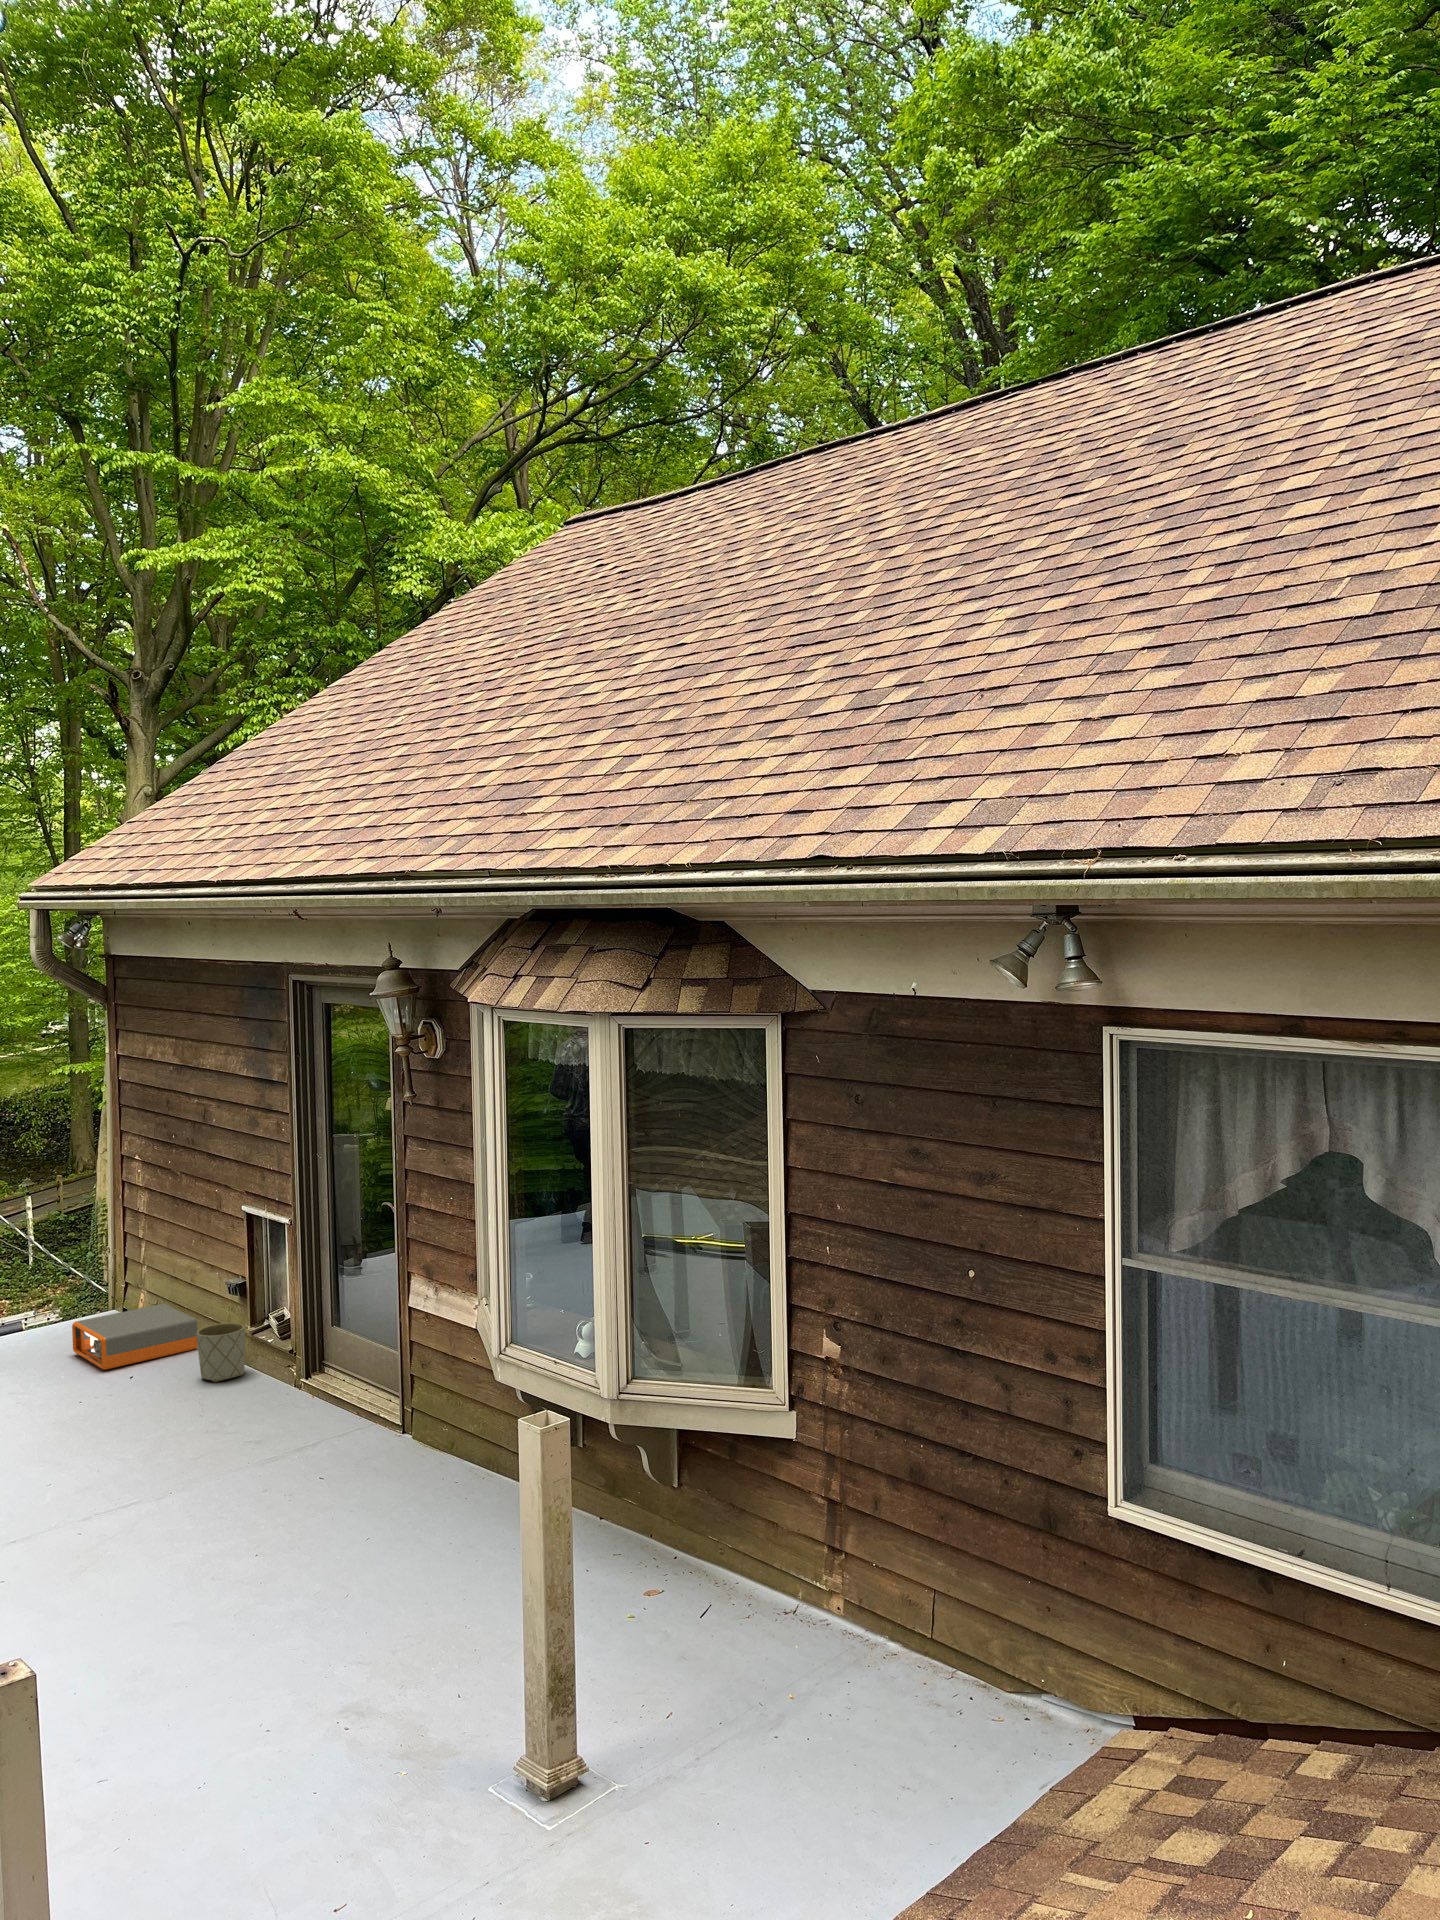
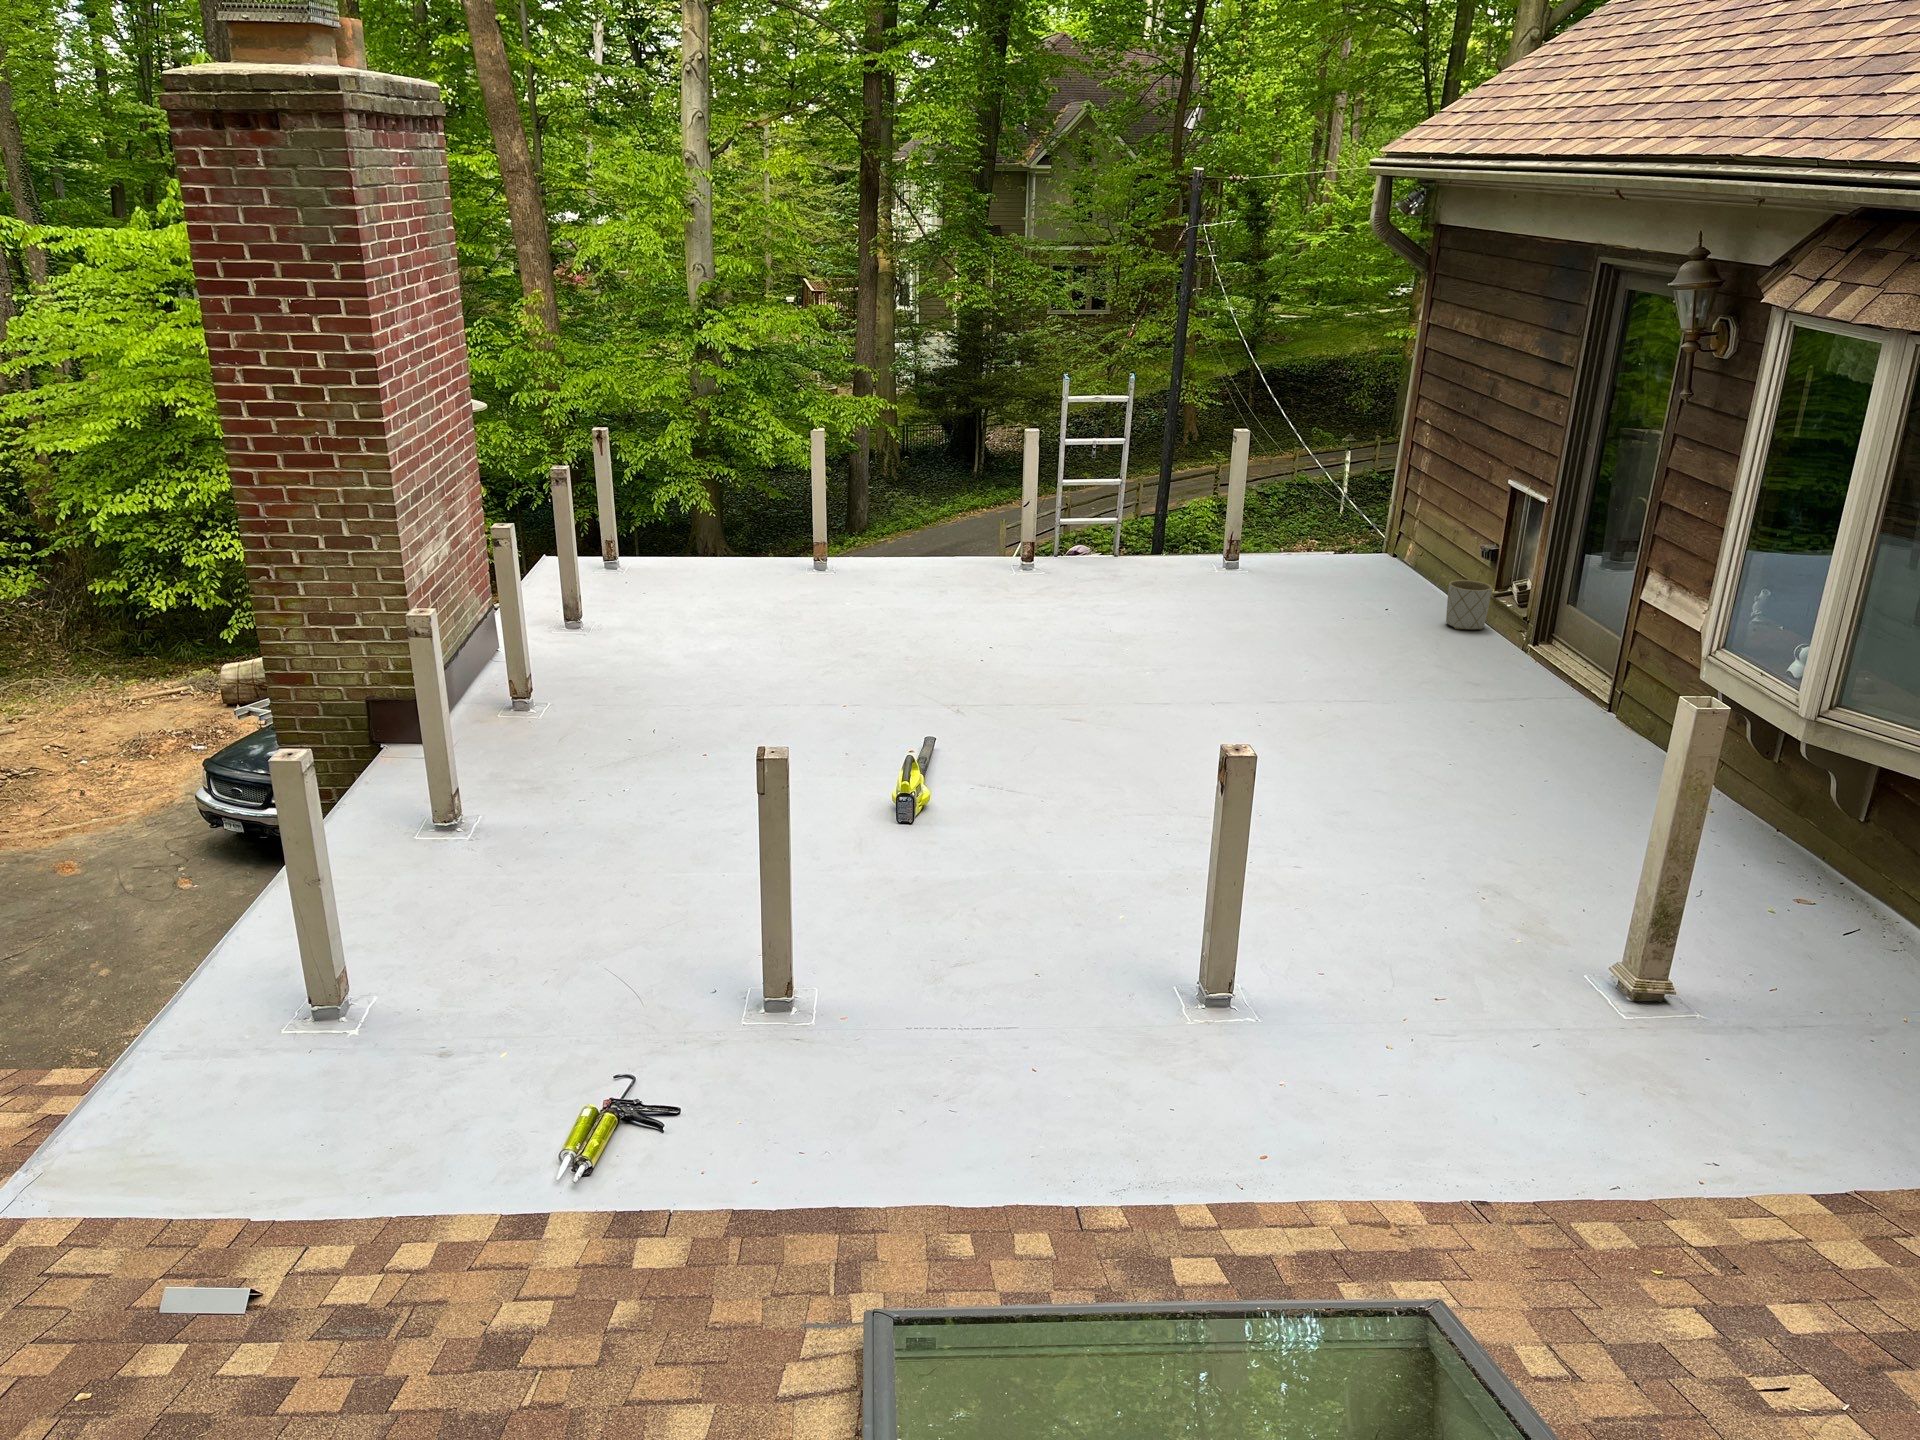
storage box: present [72,1304,198,1370] -> none [1349,553,1454,599]

